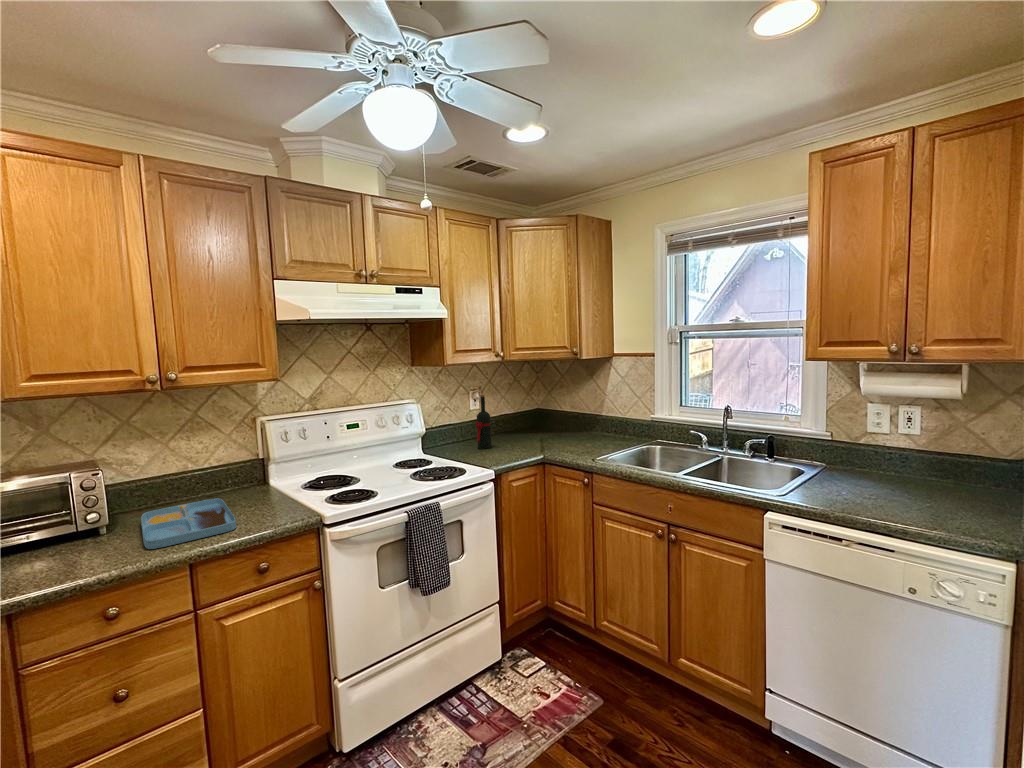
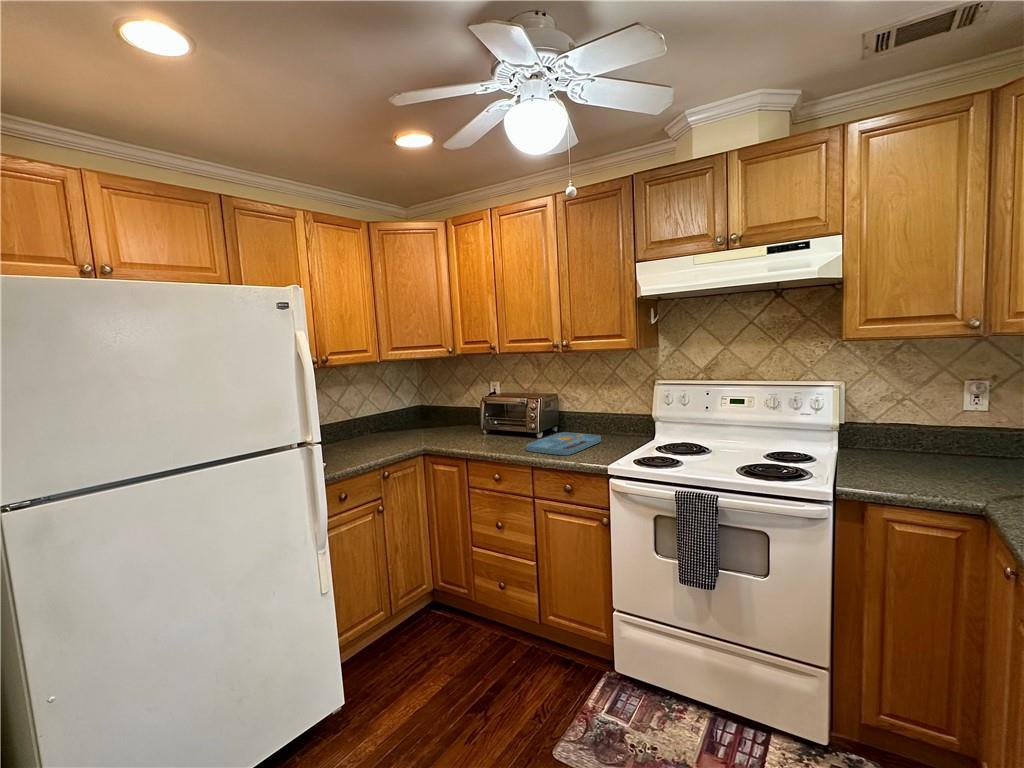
wine bottle: present [476,395,492,449] -> none [913,387,949,471]

